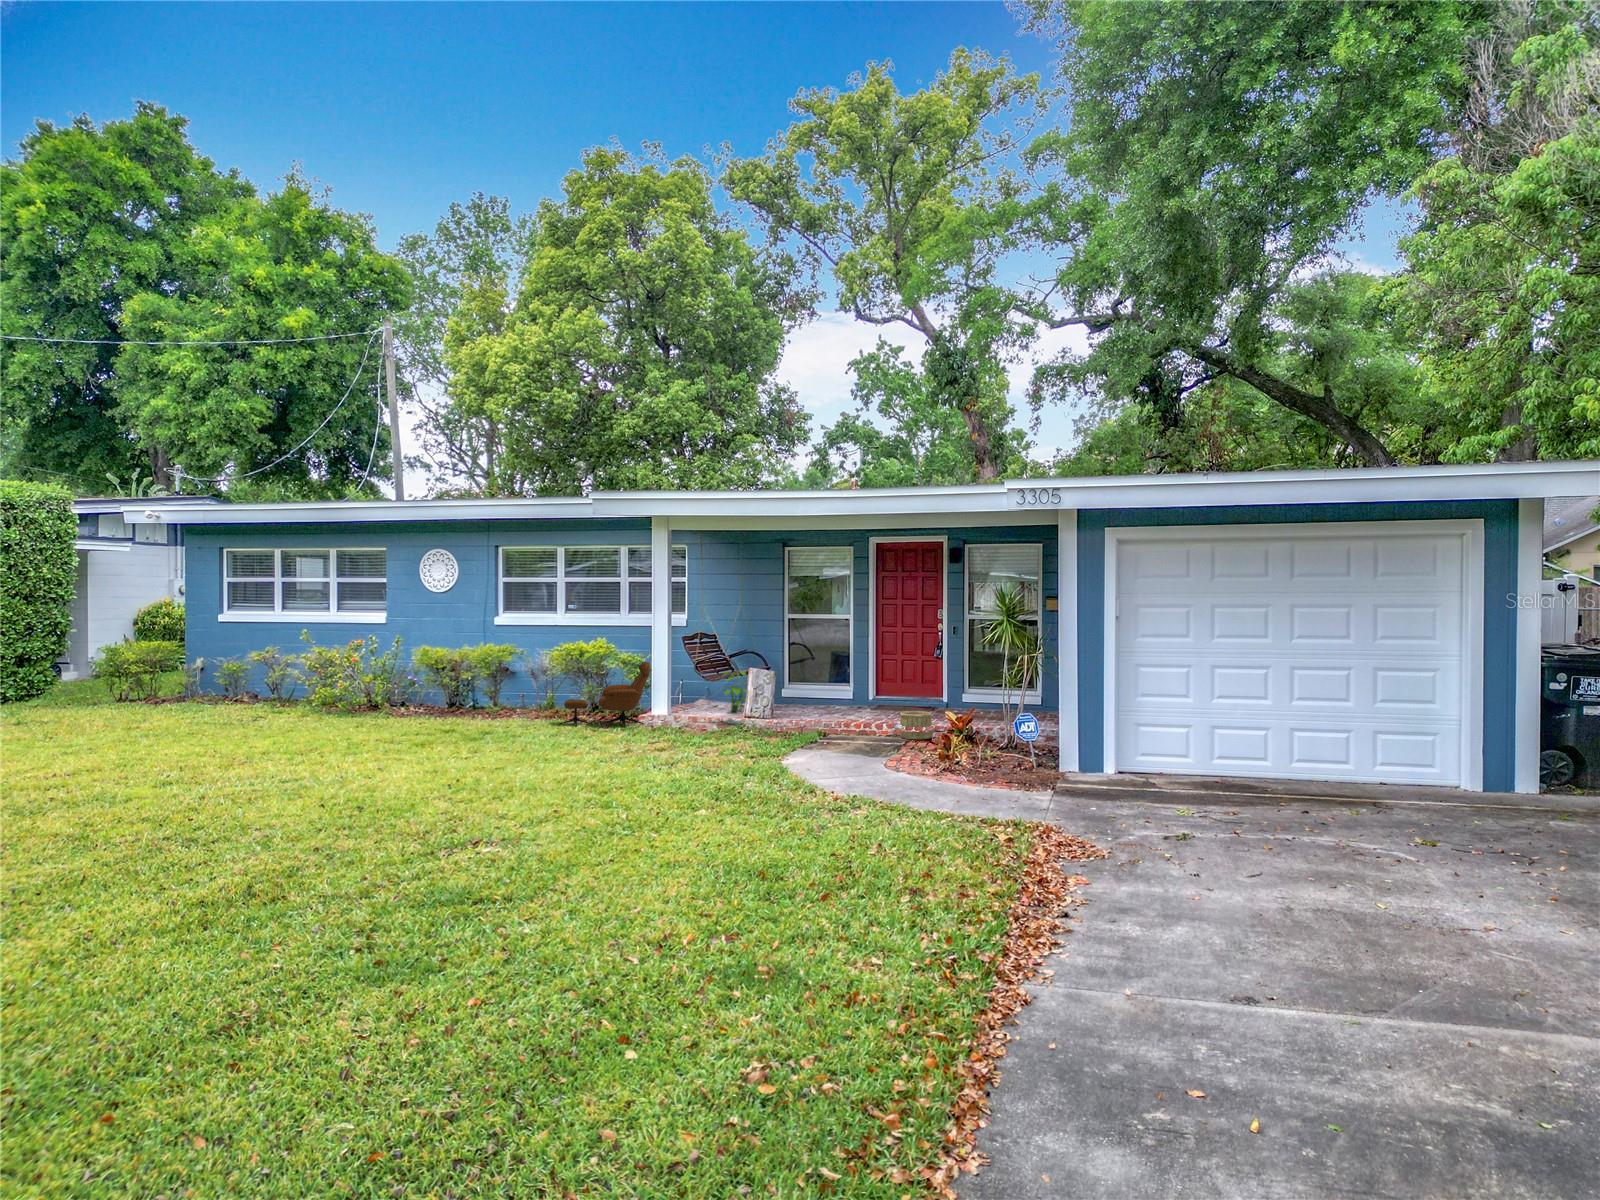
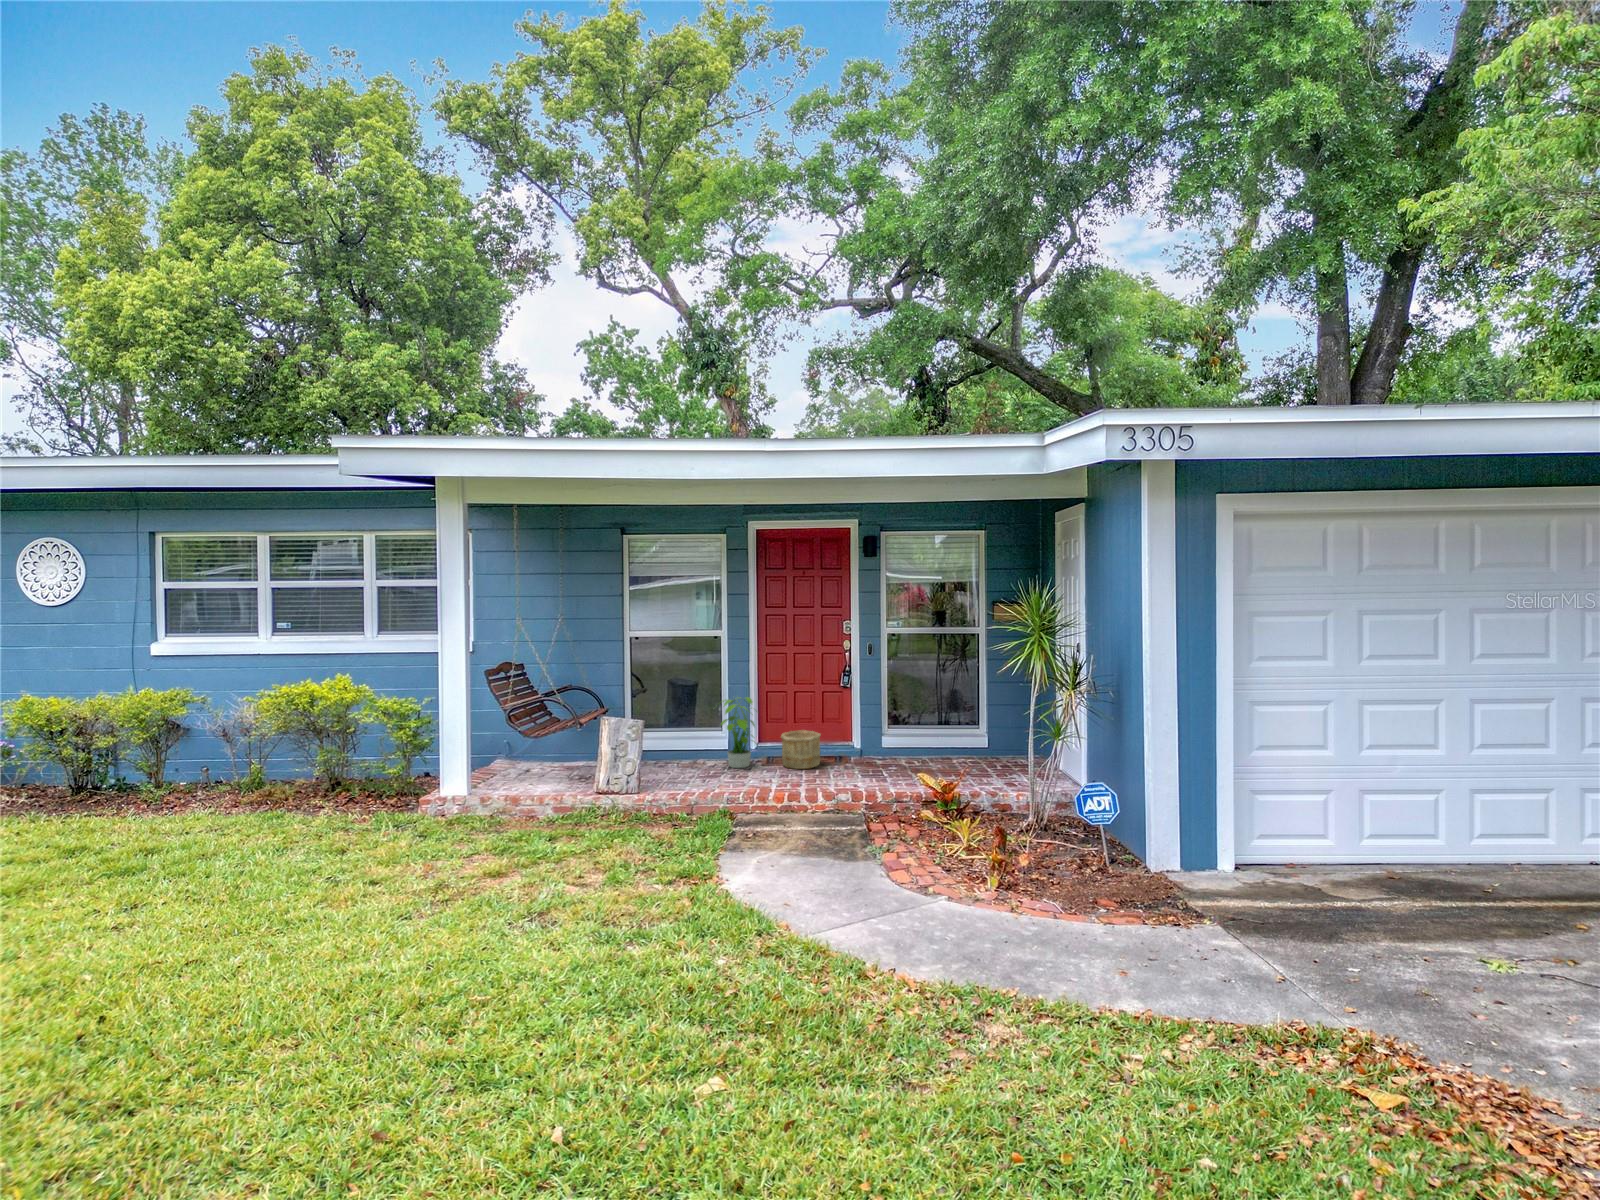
lounge chair: present [559,662,650,727] -> none [286,700,436,814]
potted plant: present [722,671,747,724] -> present [721,697,755,768]

